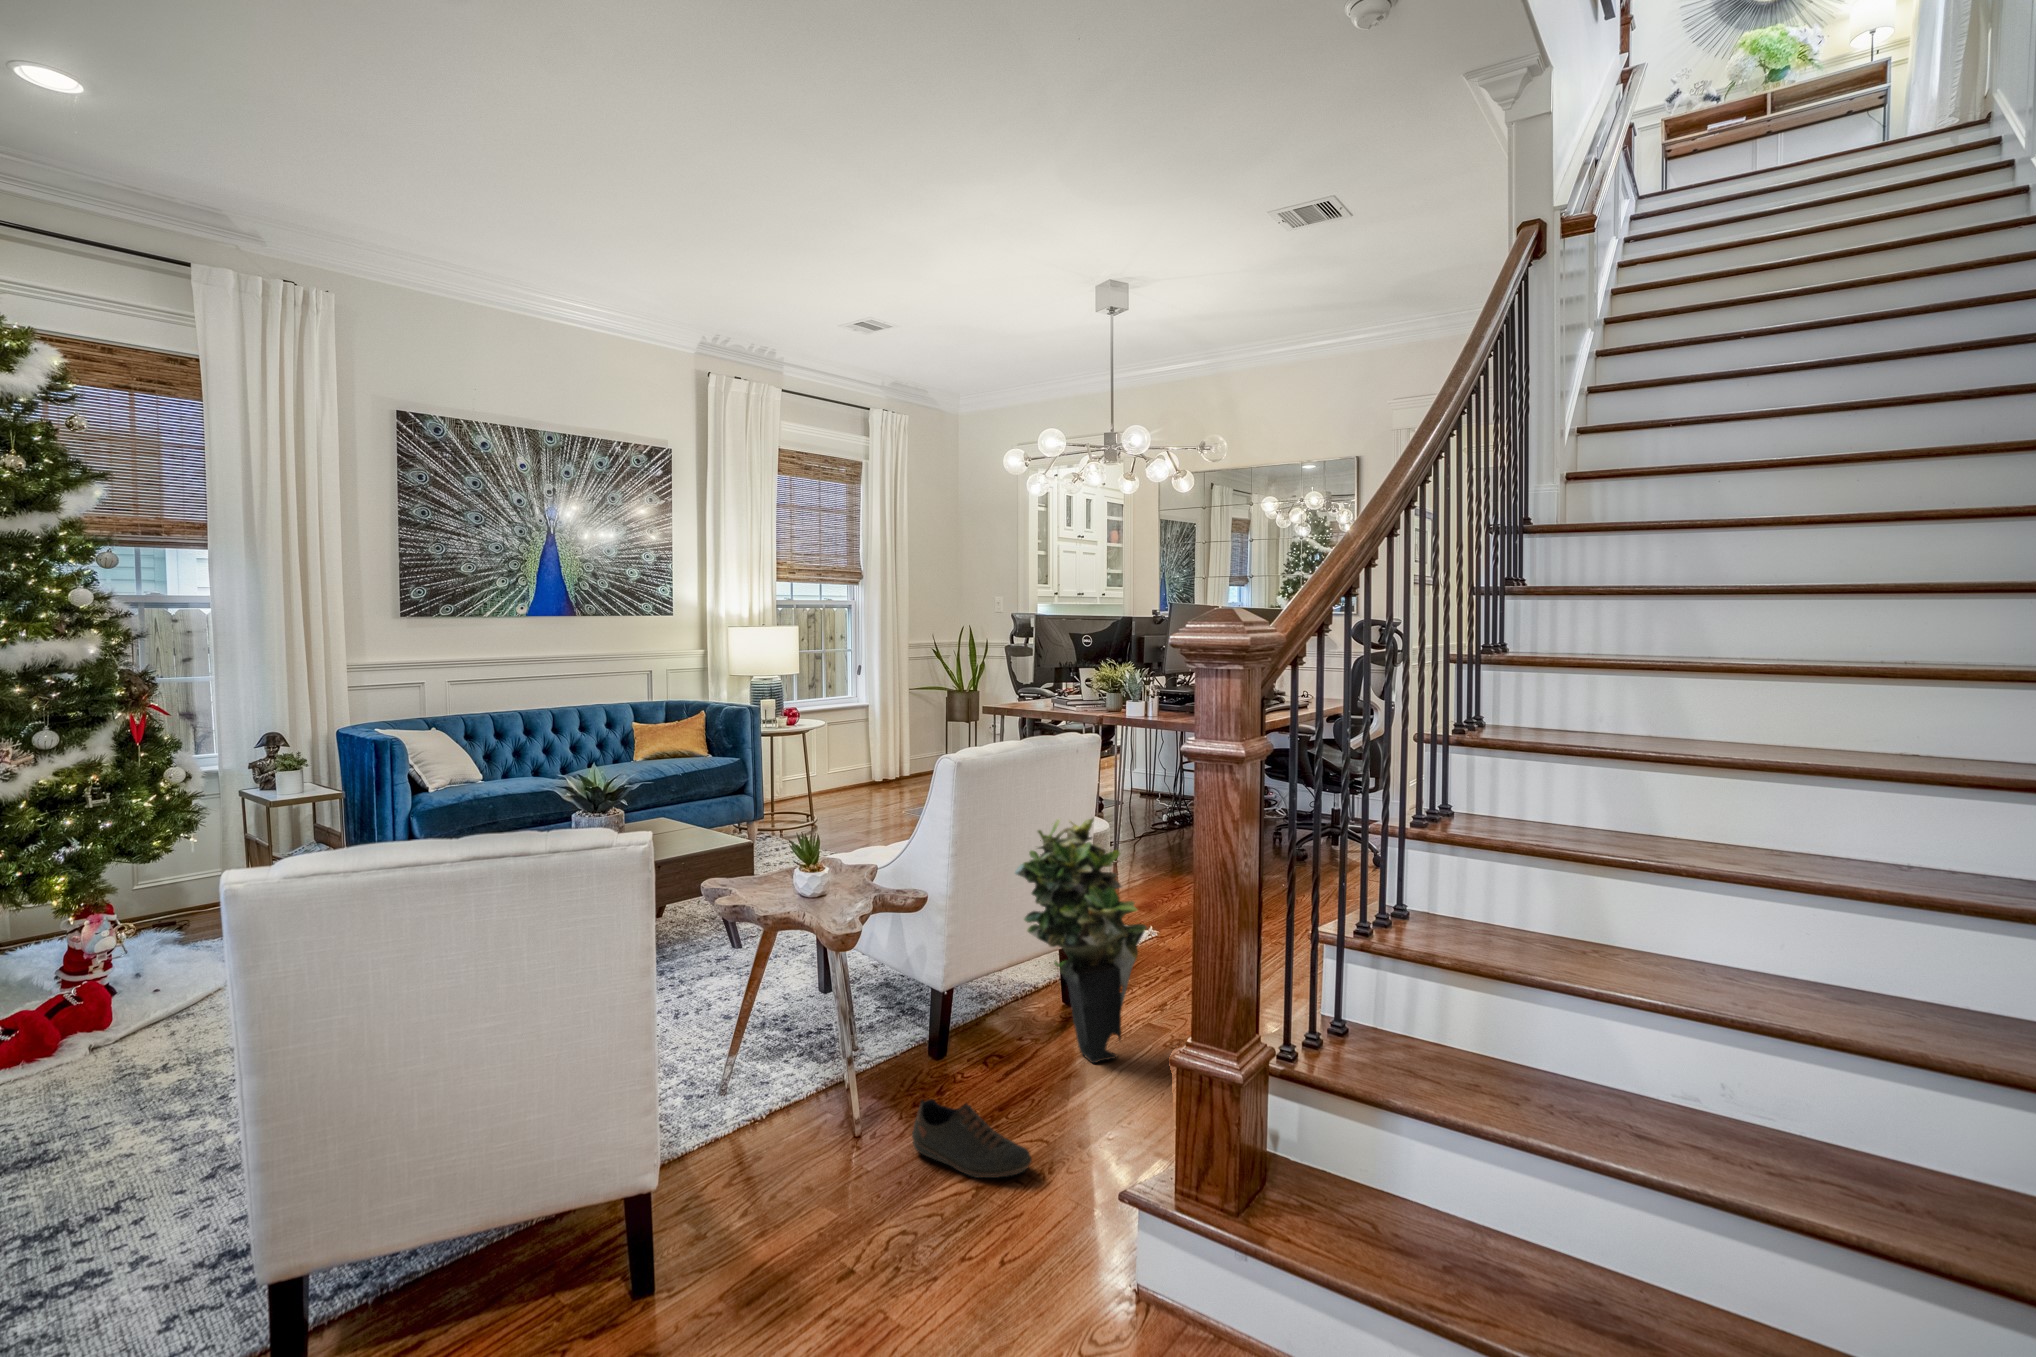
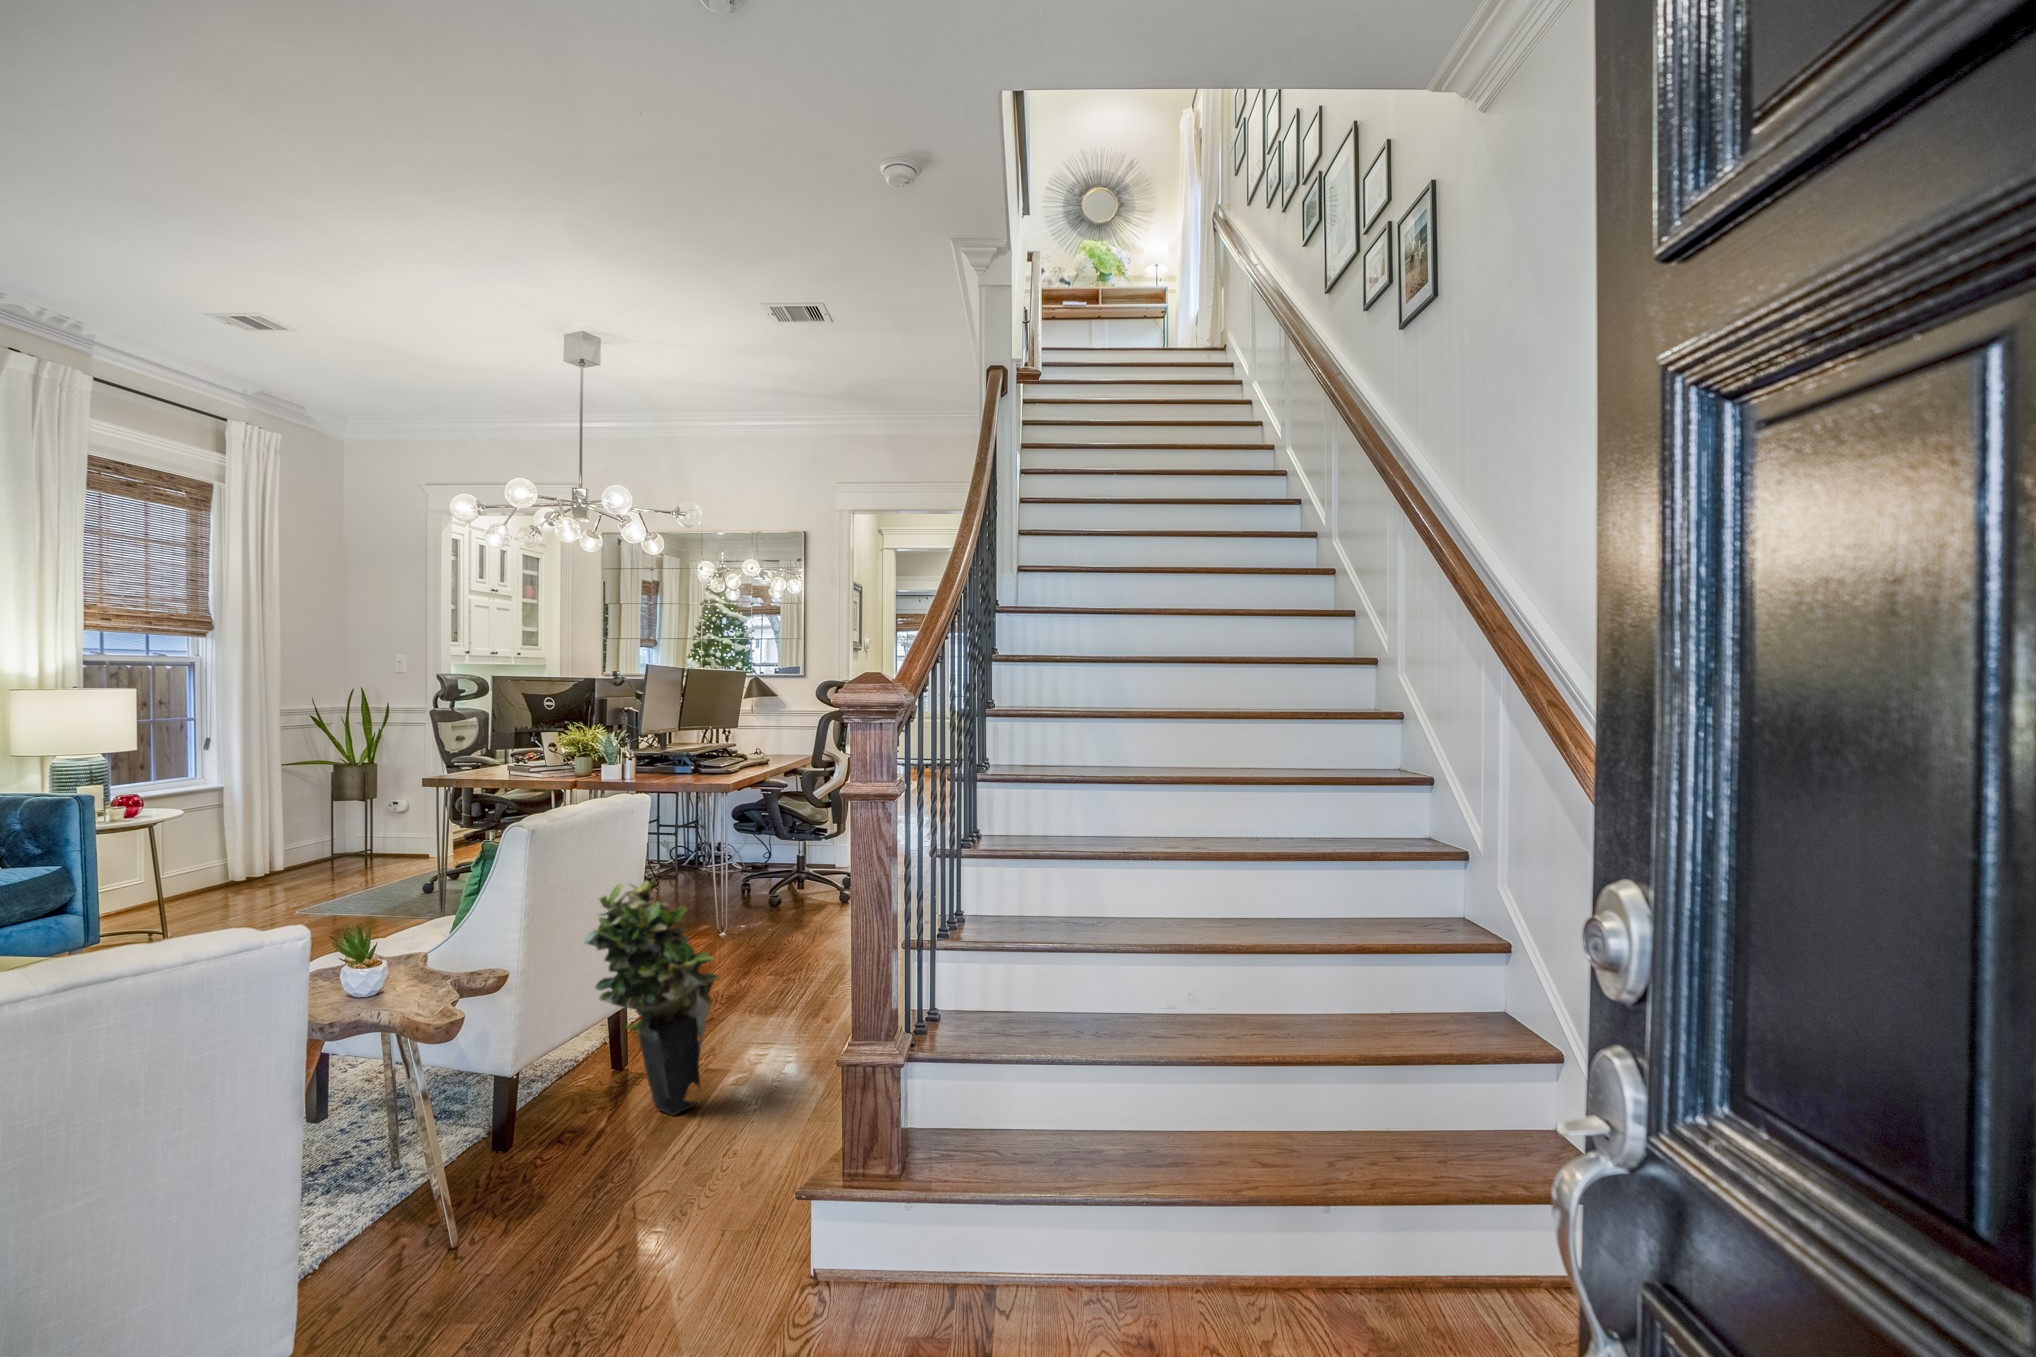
shoe: present [912,1099,1032,1178] -> none [527,1174,666,1243]

